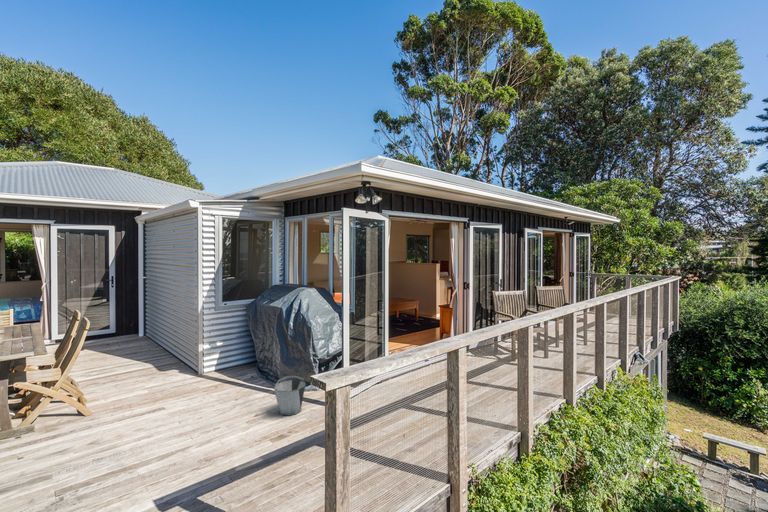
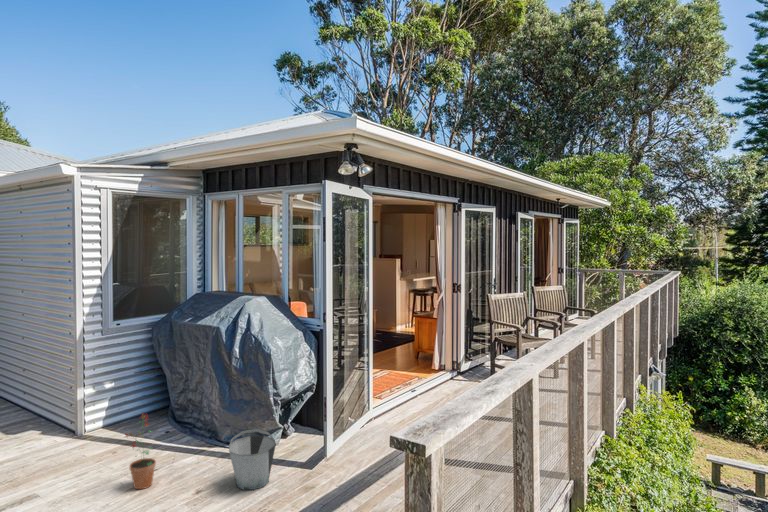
potted plant: none [214,360,232,409] -> present [125,414,156,489]

